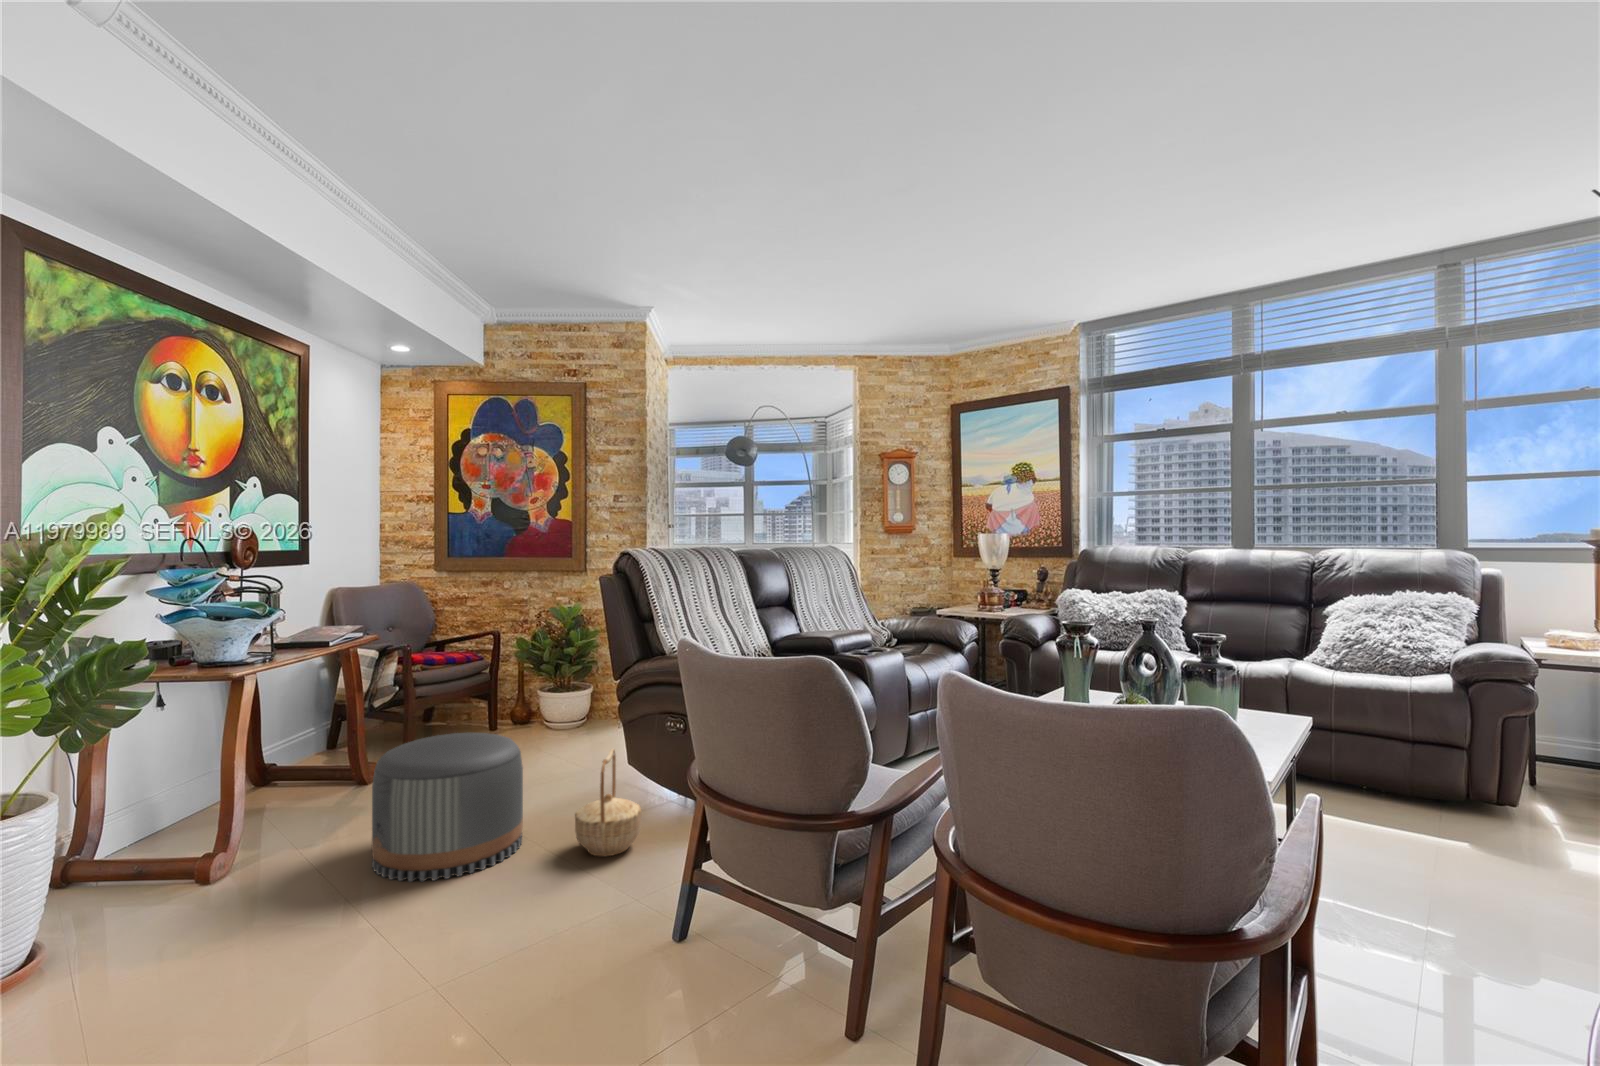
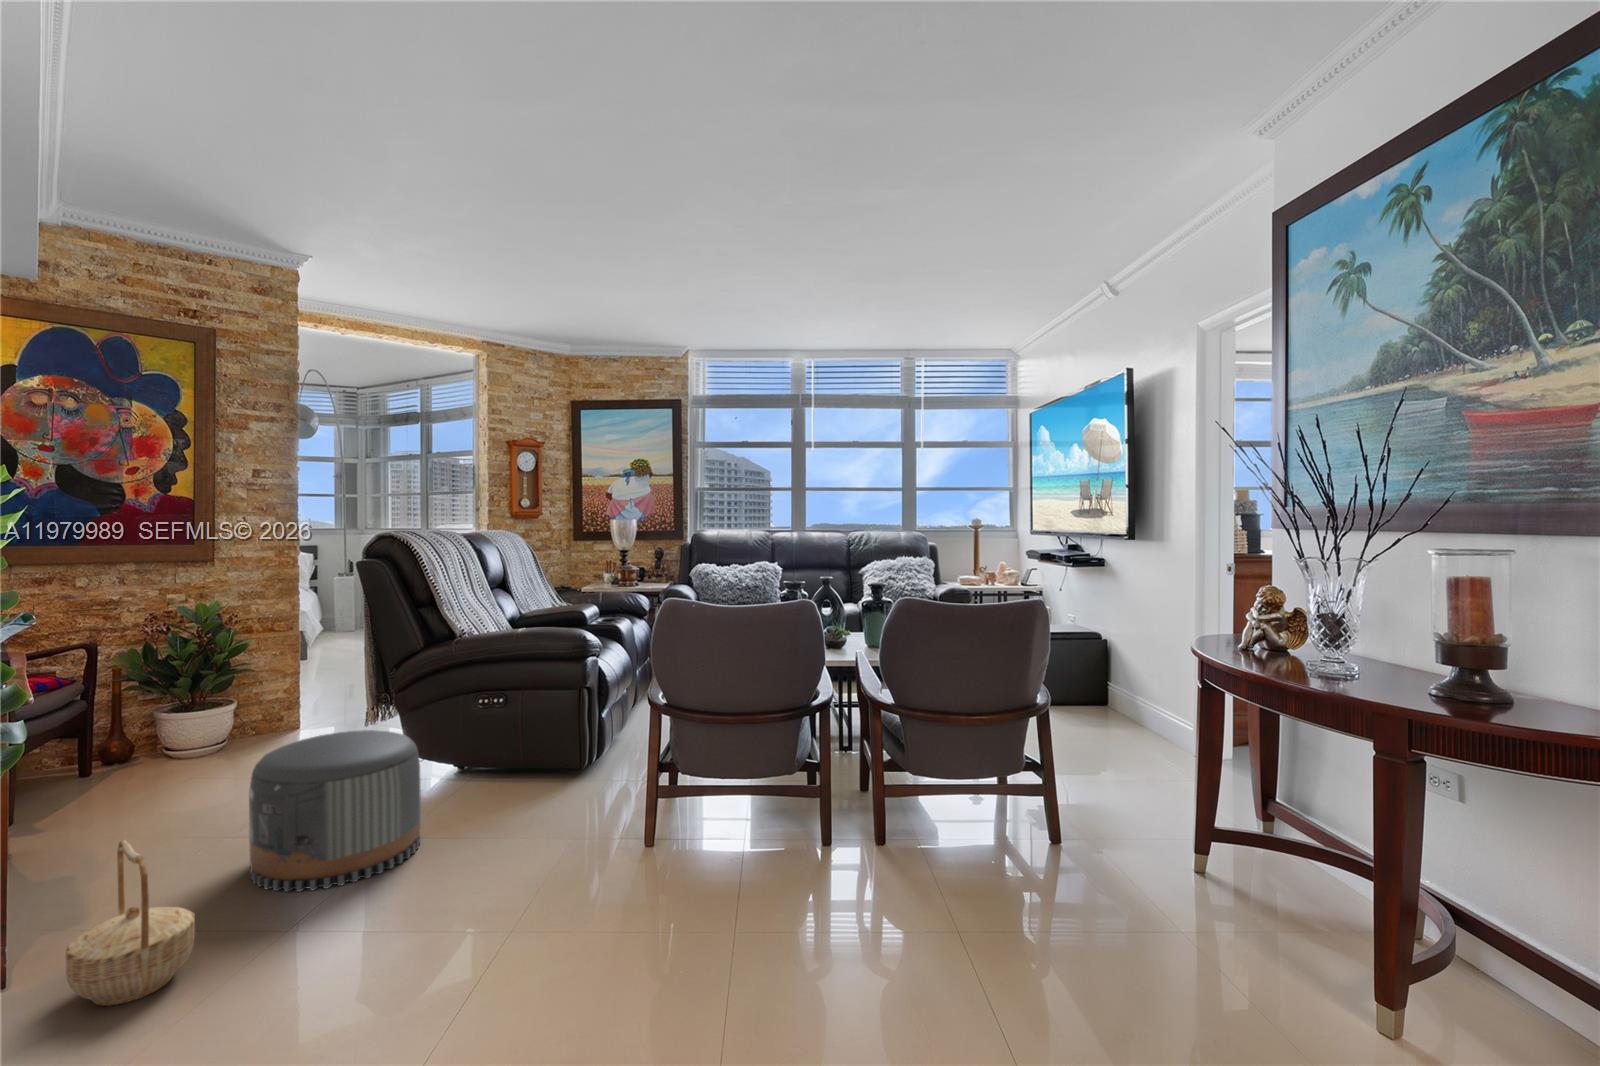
basket: present [575,749,641,856] -> present [65,840,195,1006]

